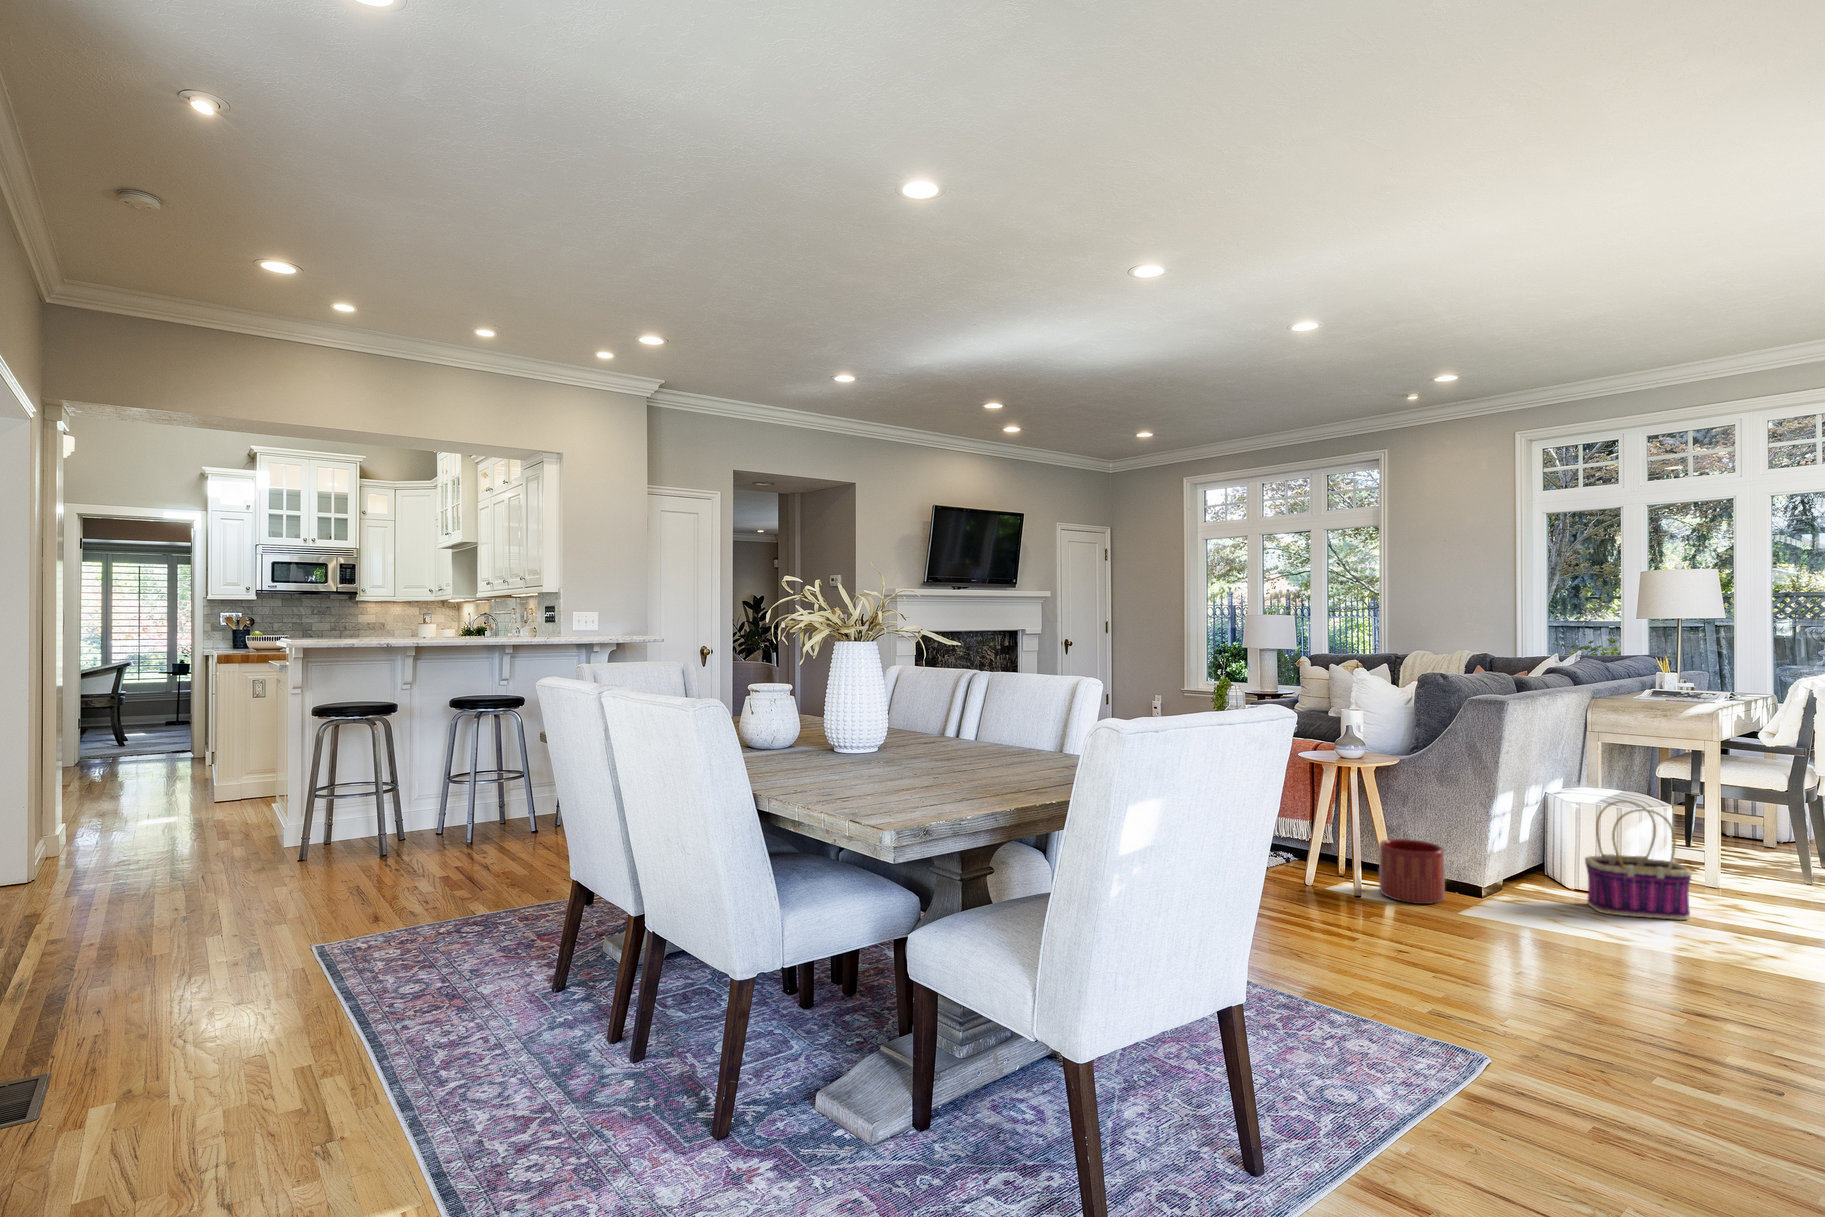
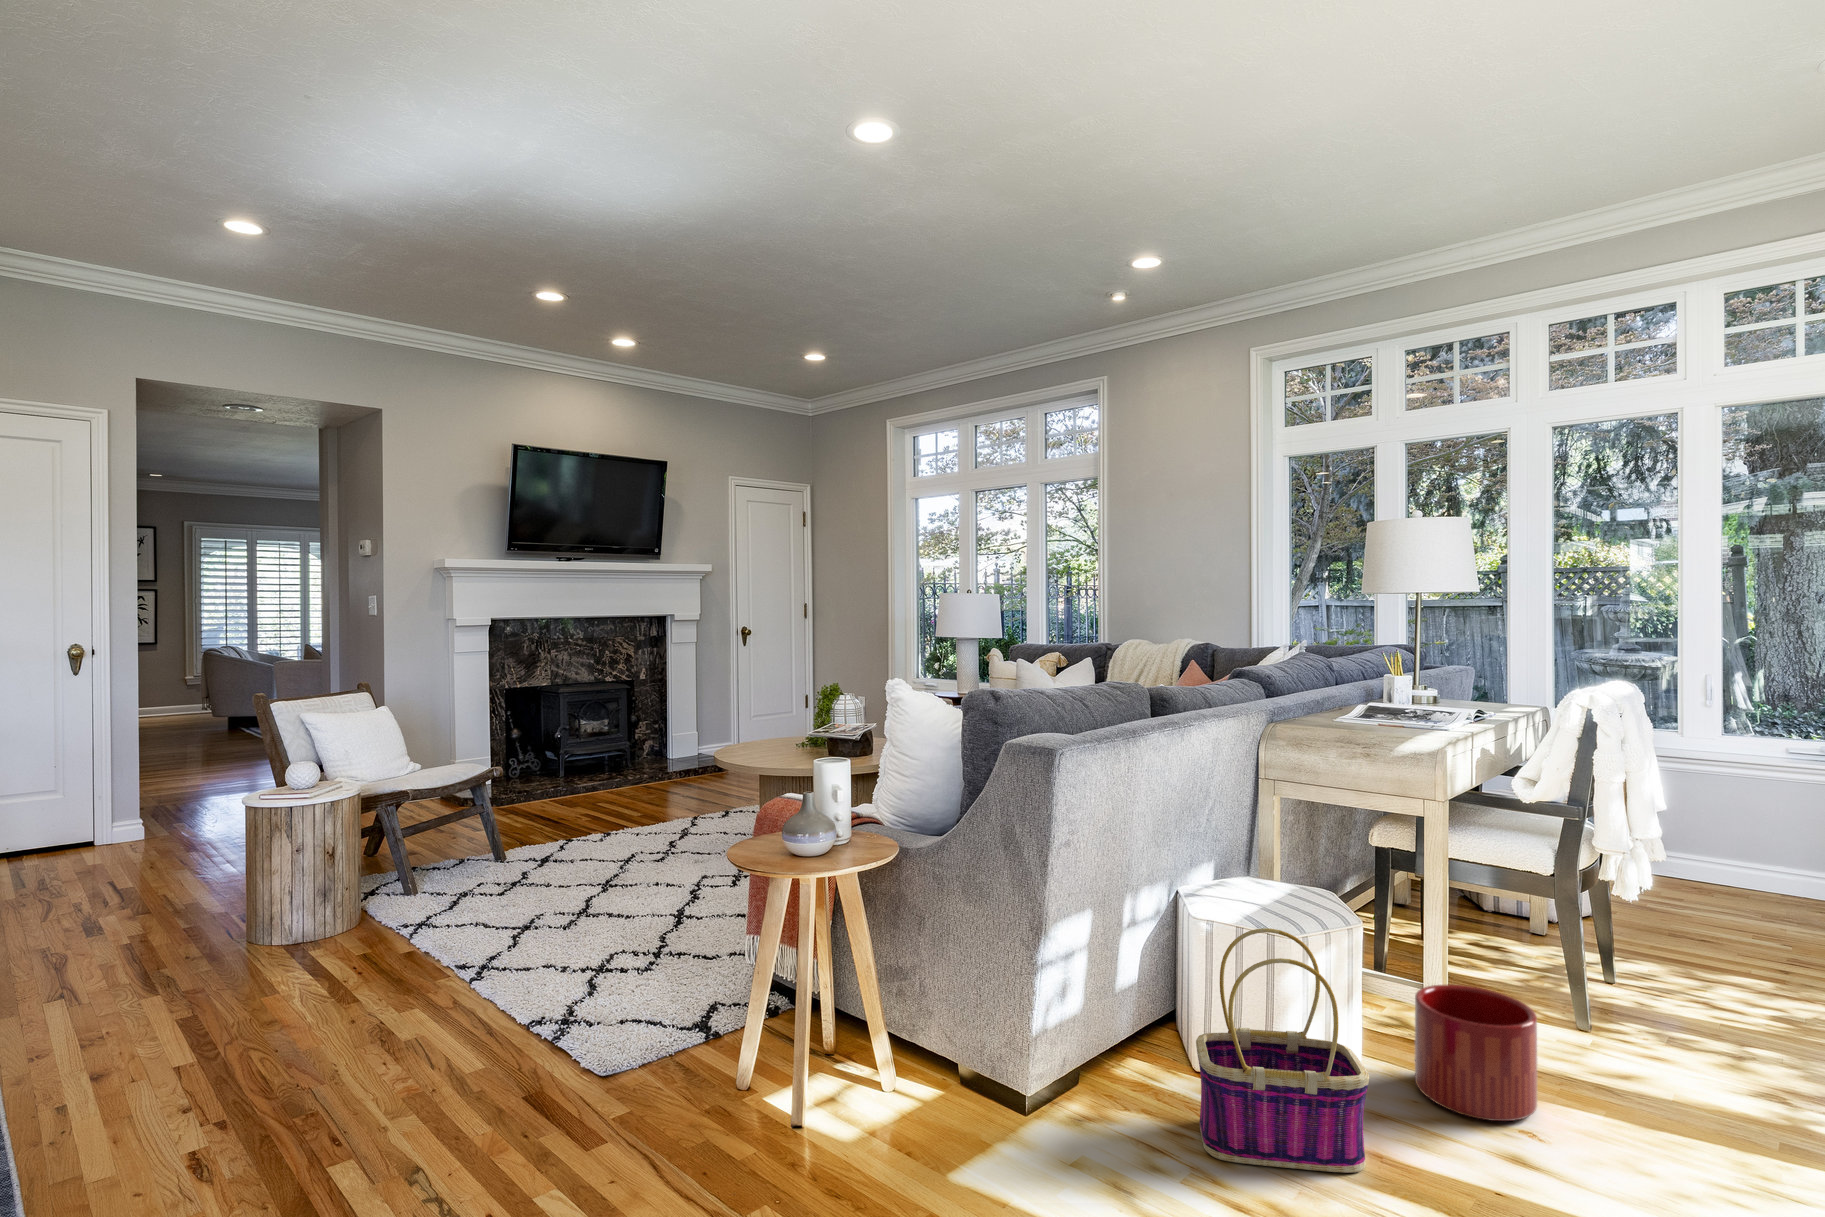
planter: present [1379,839,1445,904] -> present [1415,985,1537,1121]

